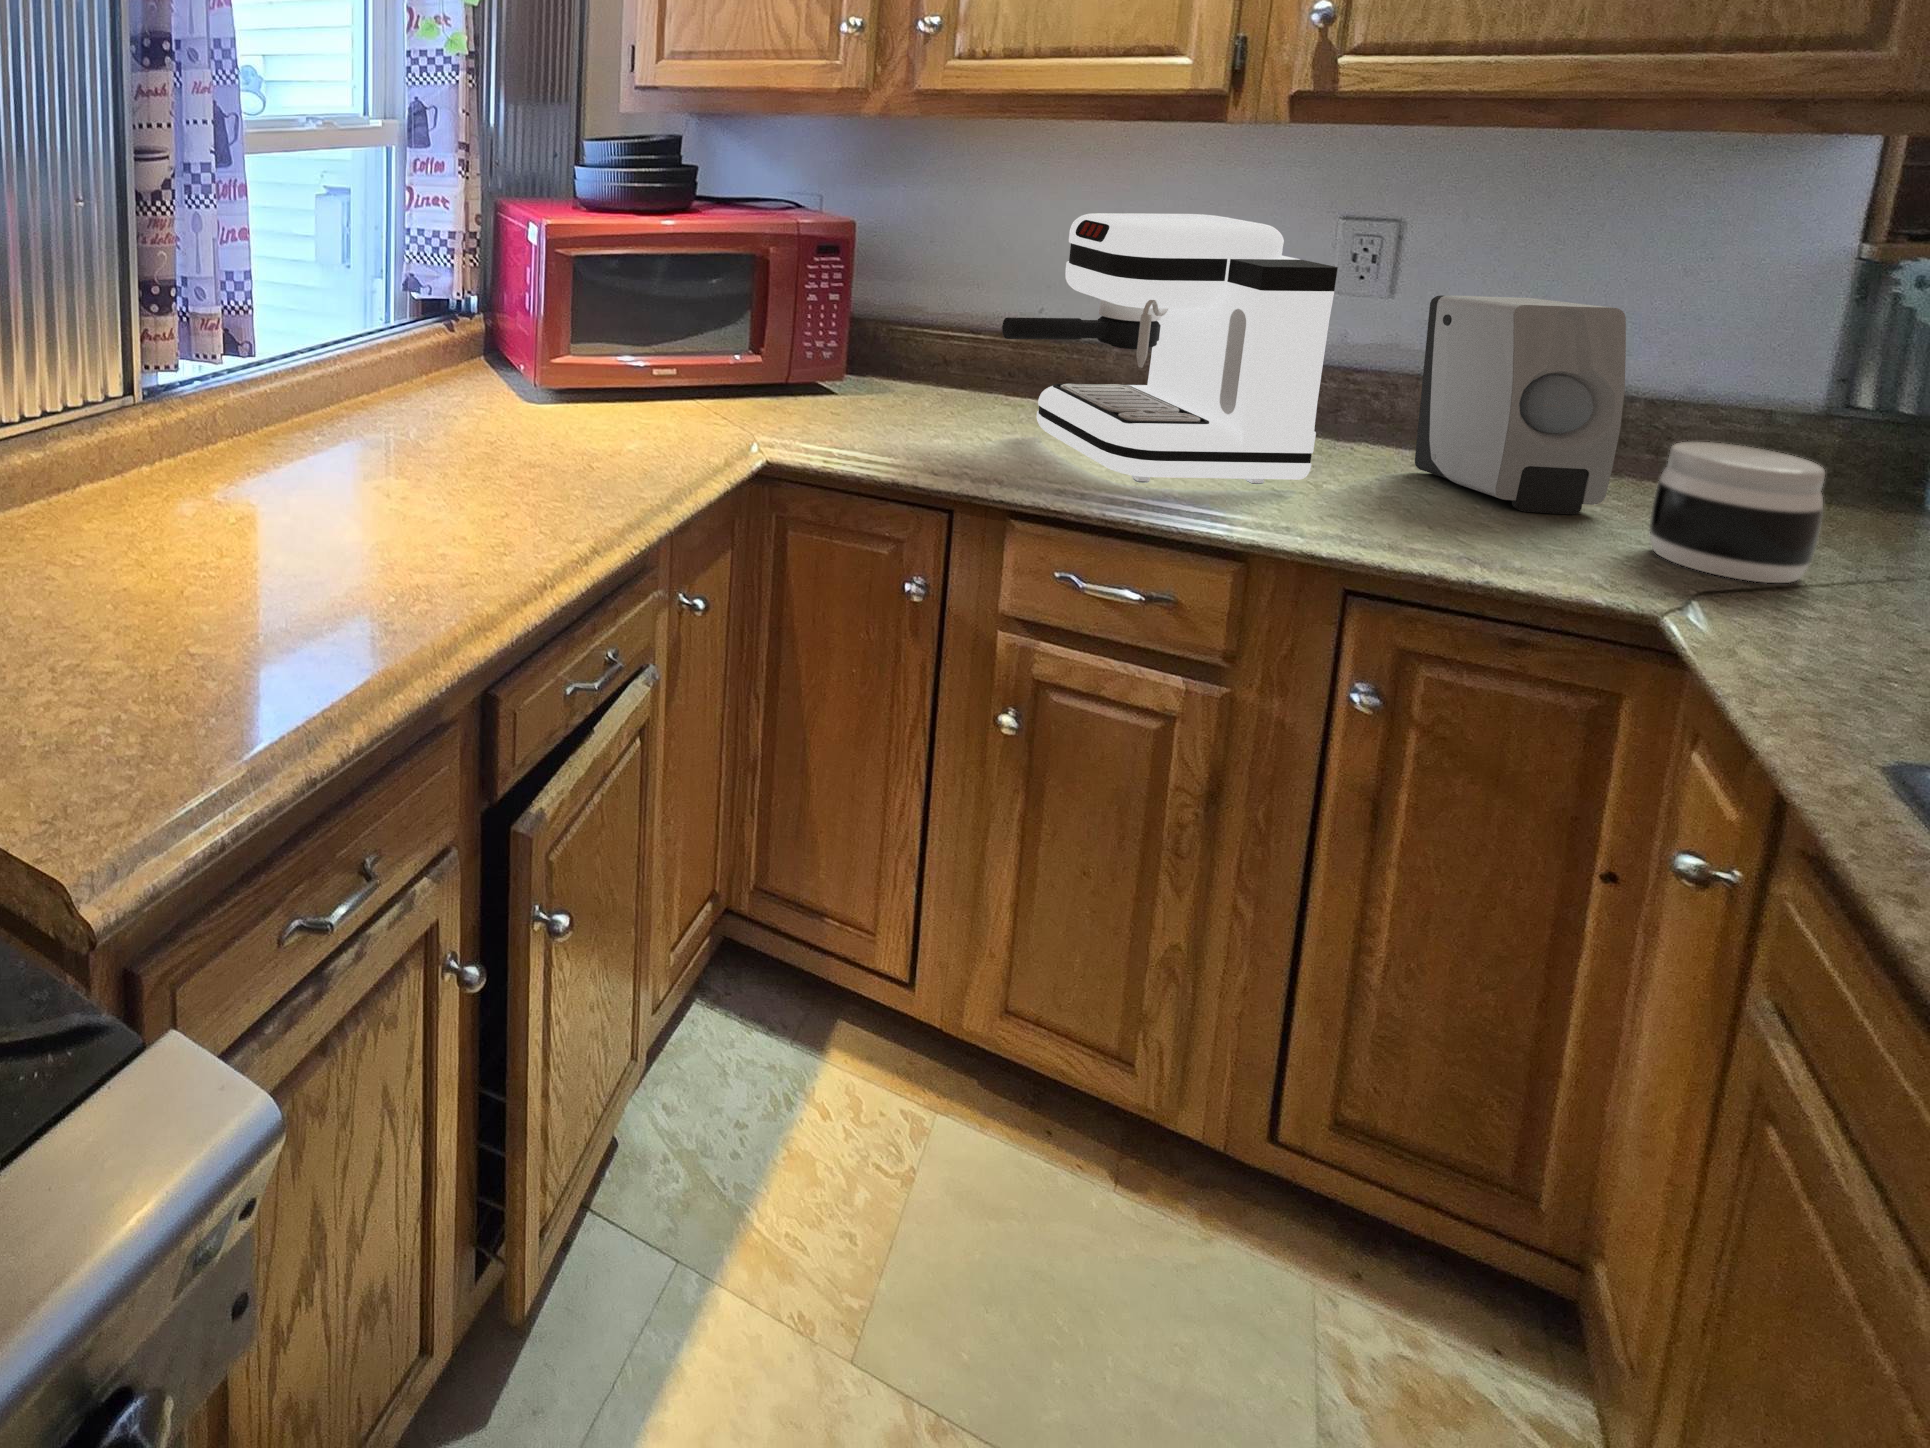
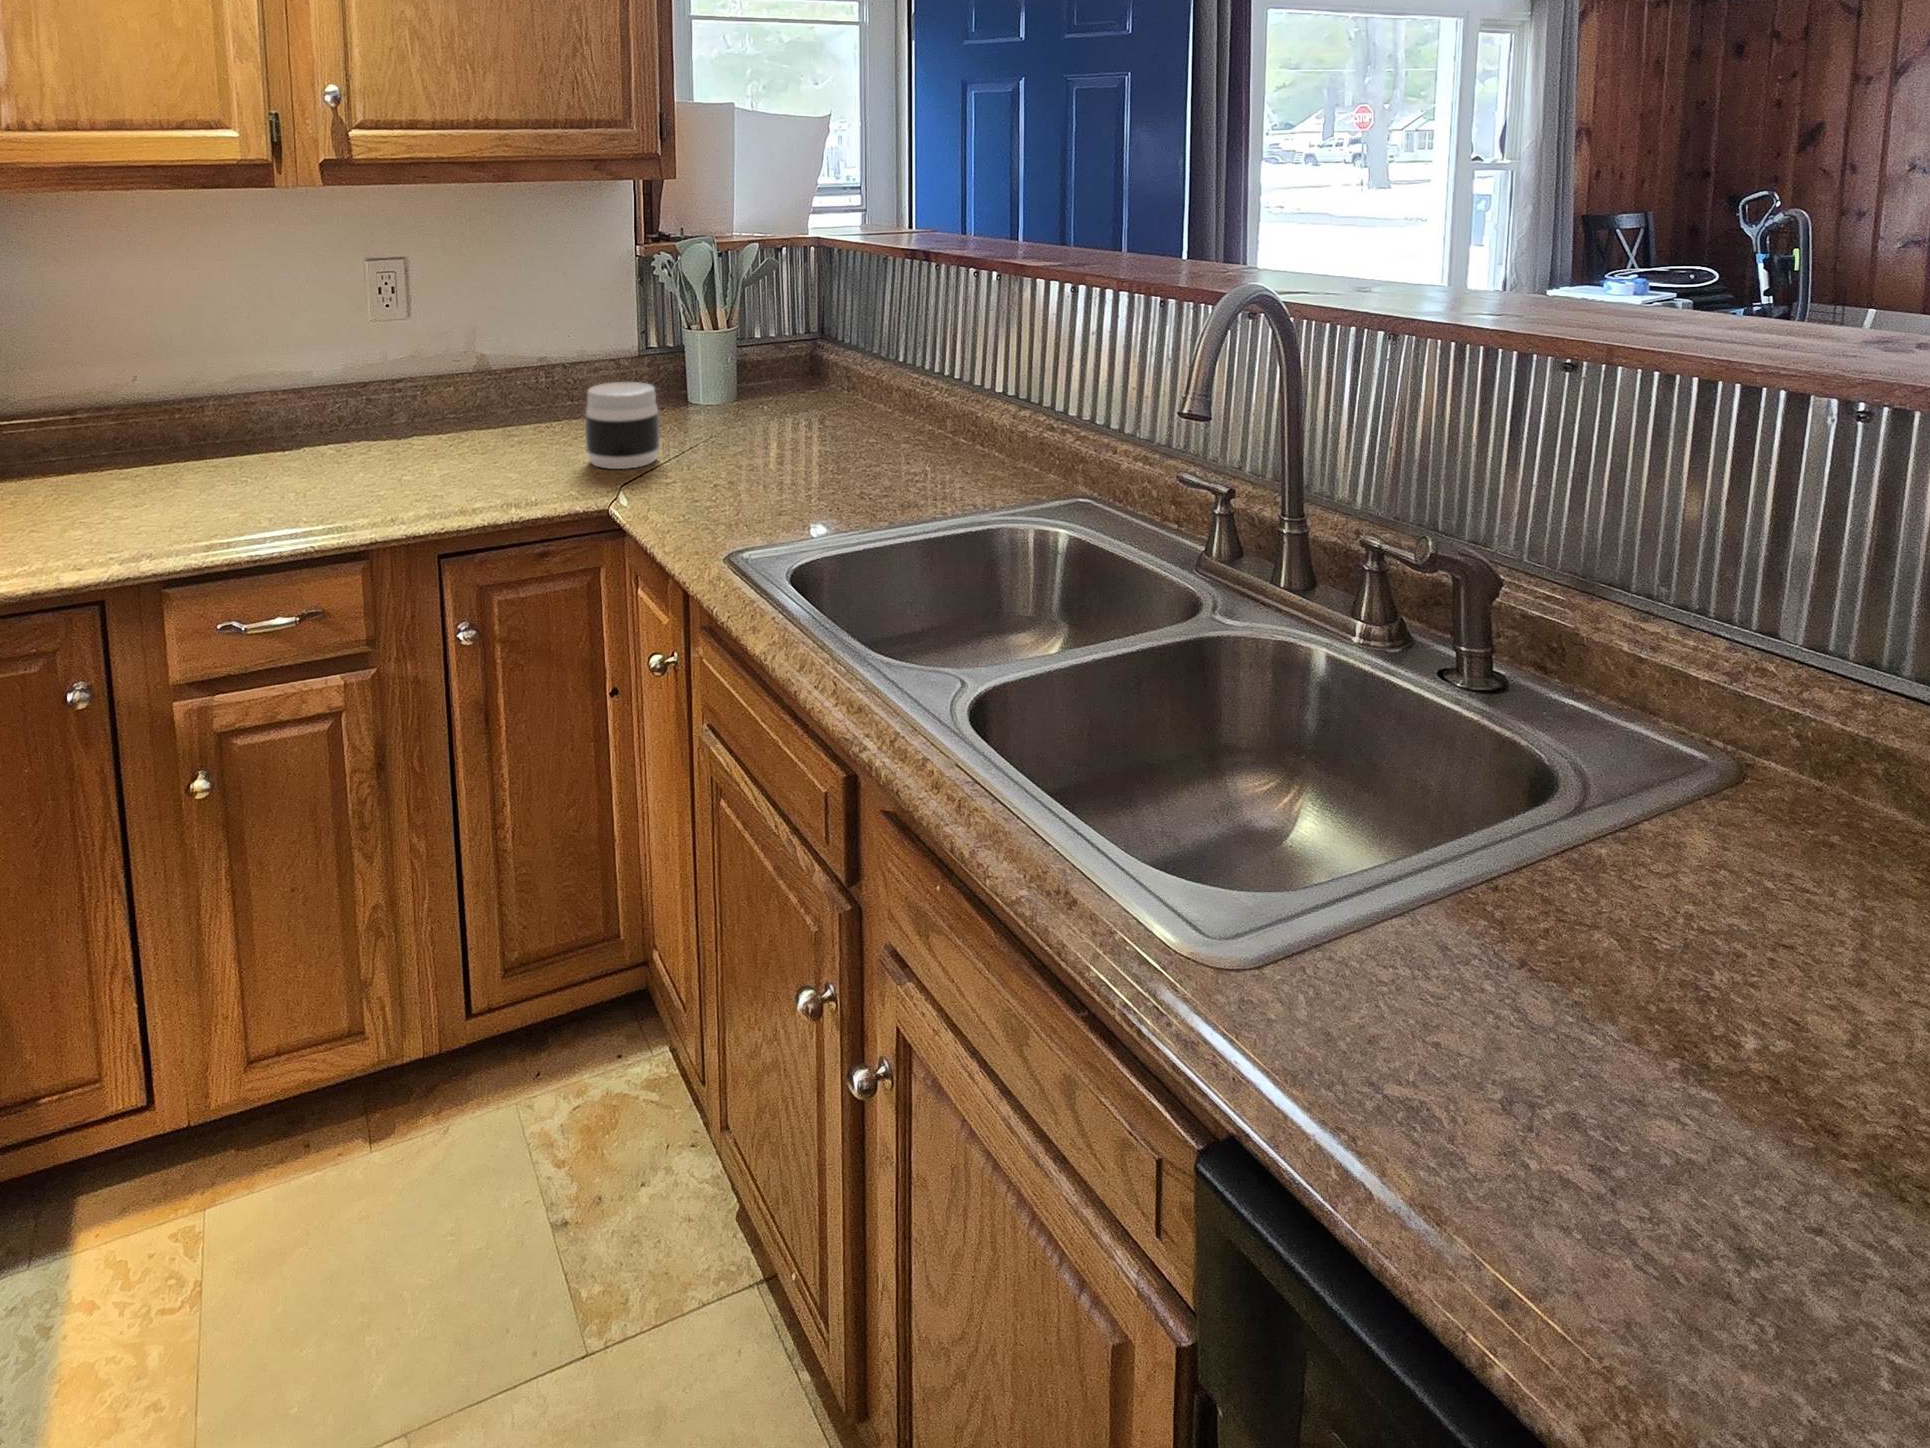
coffee maker: present [1002,213,1338,483] -> none [113,268,391,516]
soap dispenser: present [1415,295,1626,514] -> none [438,304,559,458]

